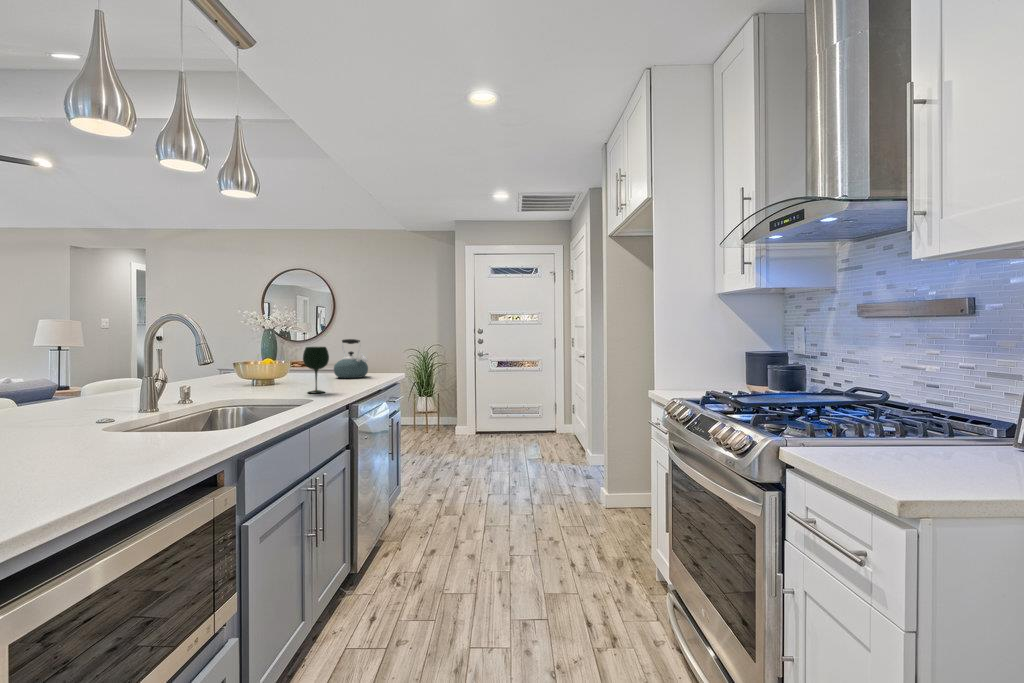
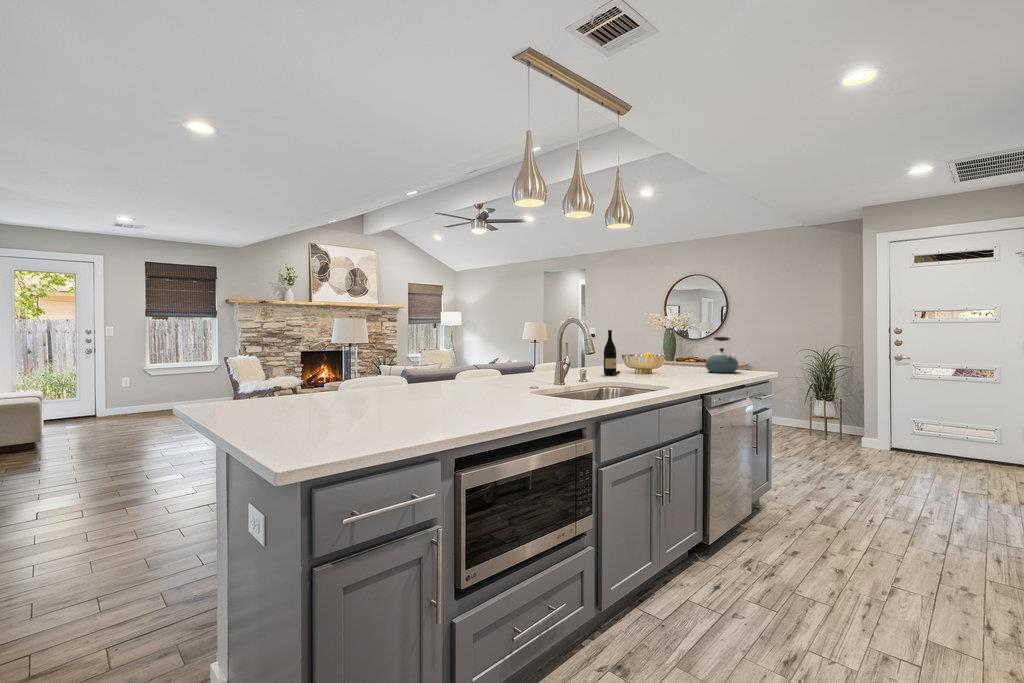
wine bottle: none [207,332,234,391] -> present [604,330,620,375]
wine glass: present [303,347,329,393] -> none [669,343,691,382]

